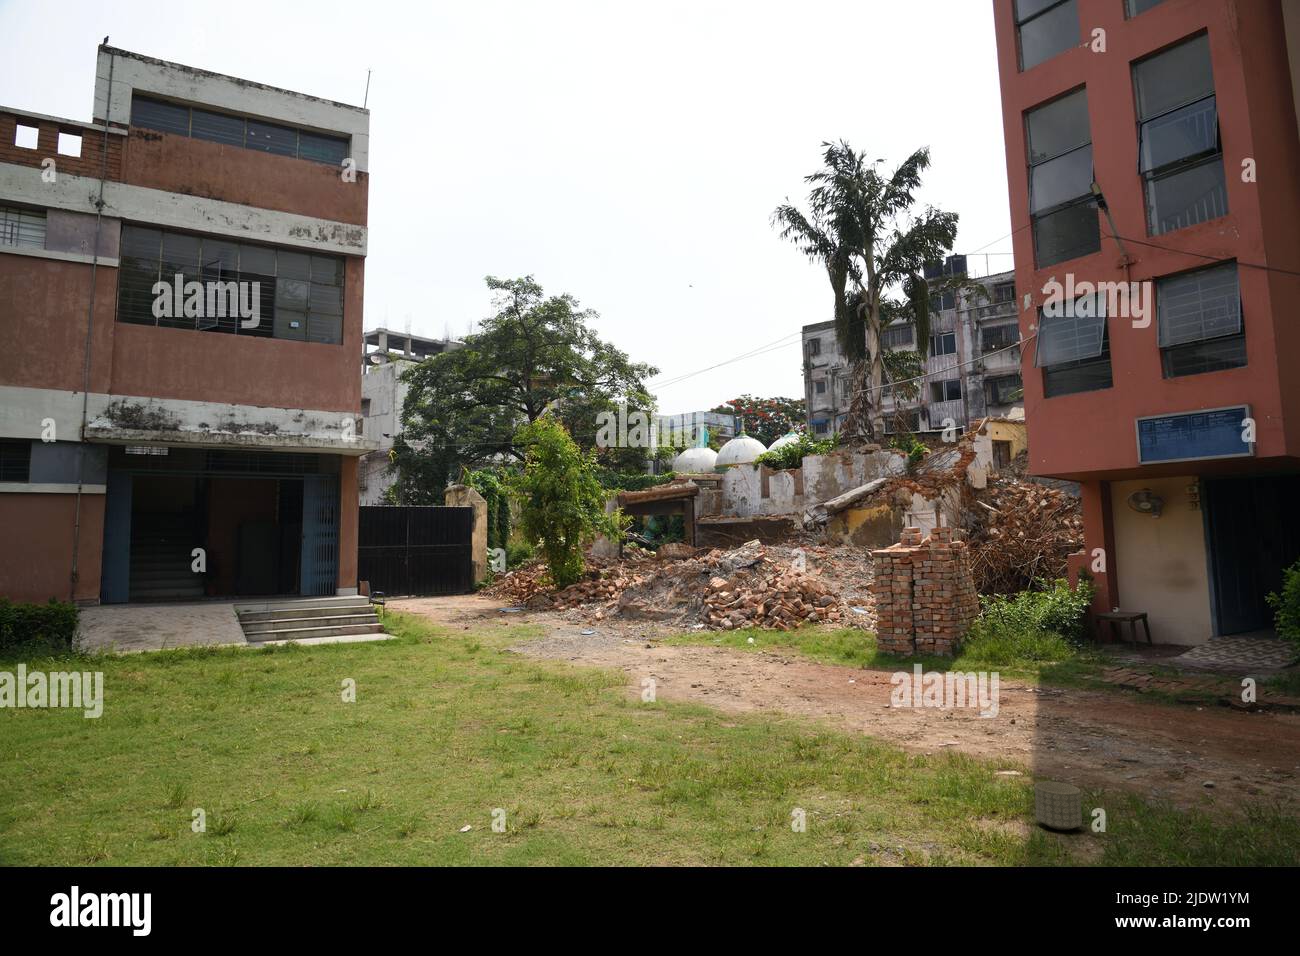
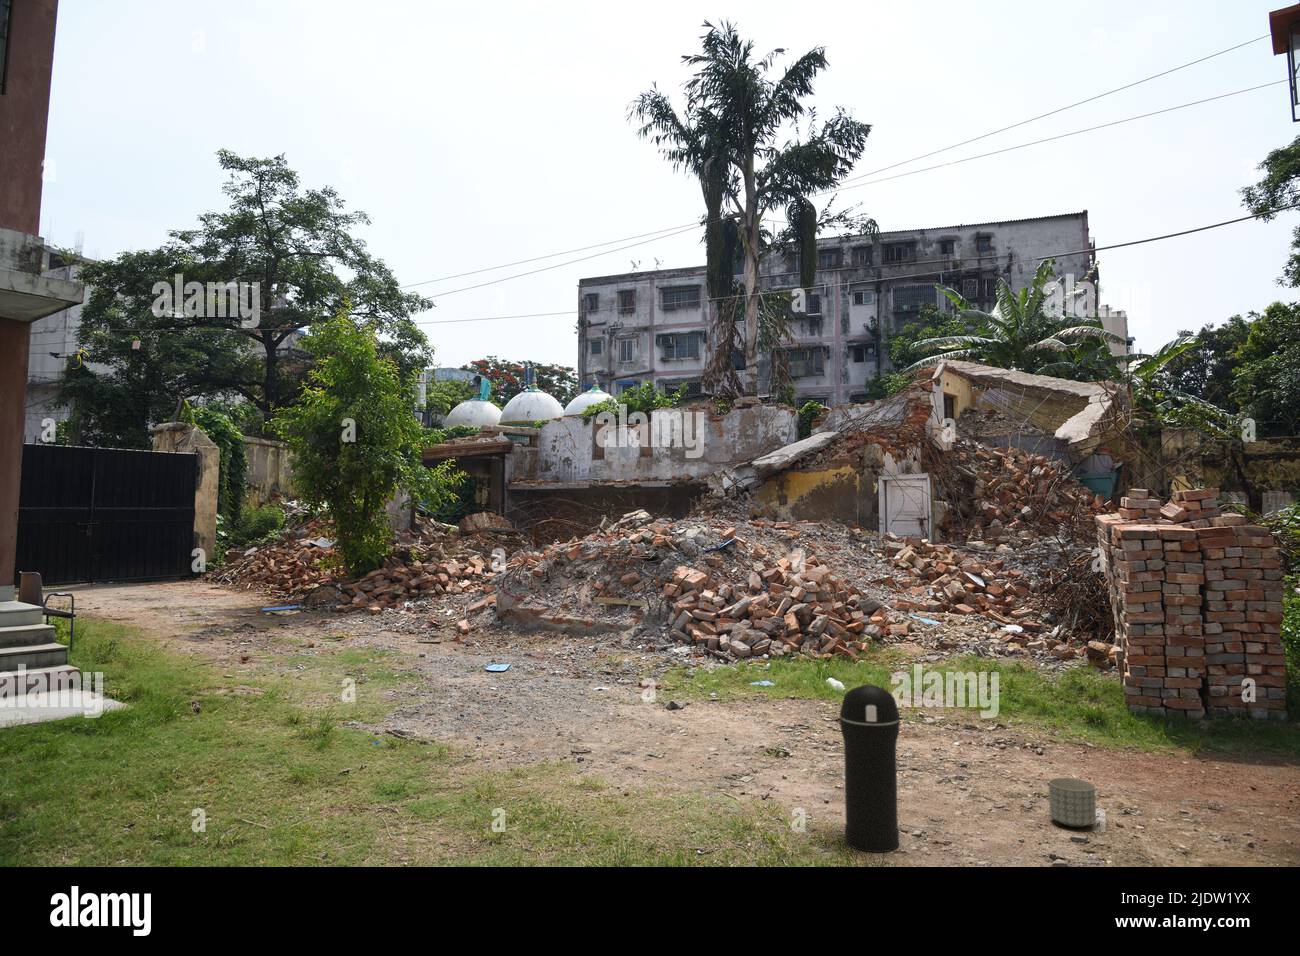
trash can: none [834,689,894,854] -> present [839,685,900,852]

